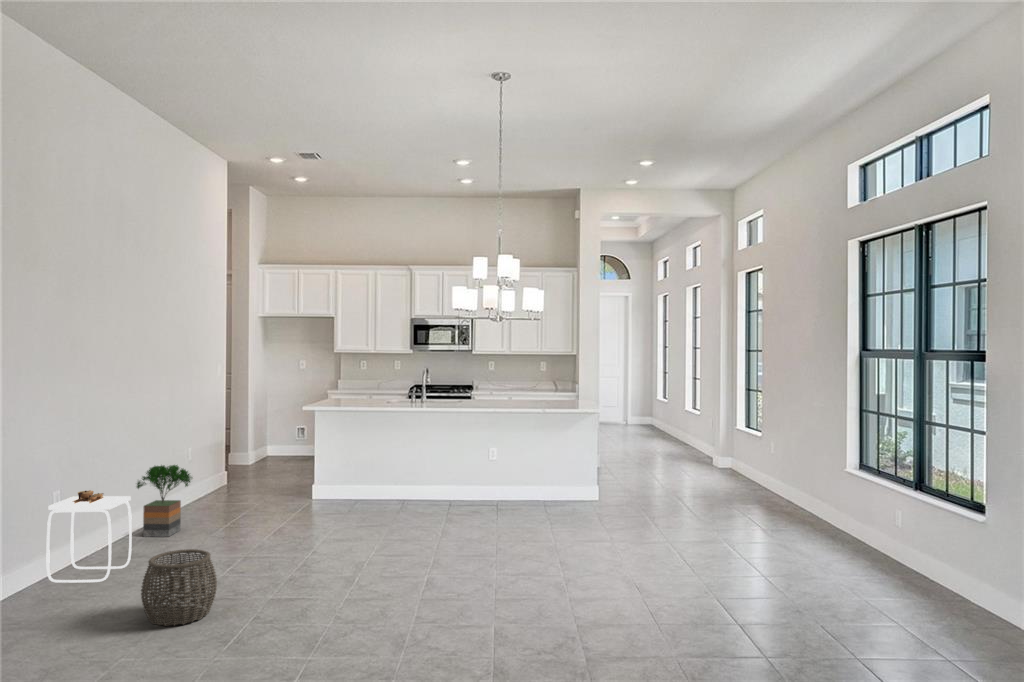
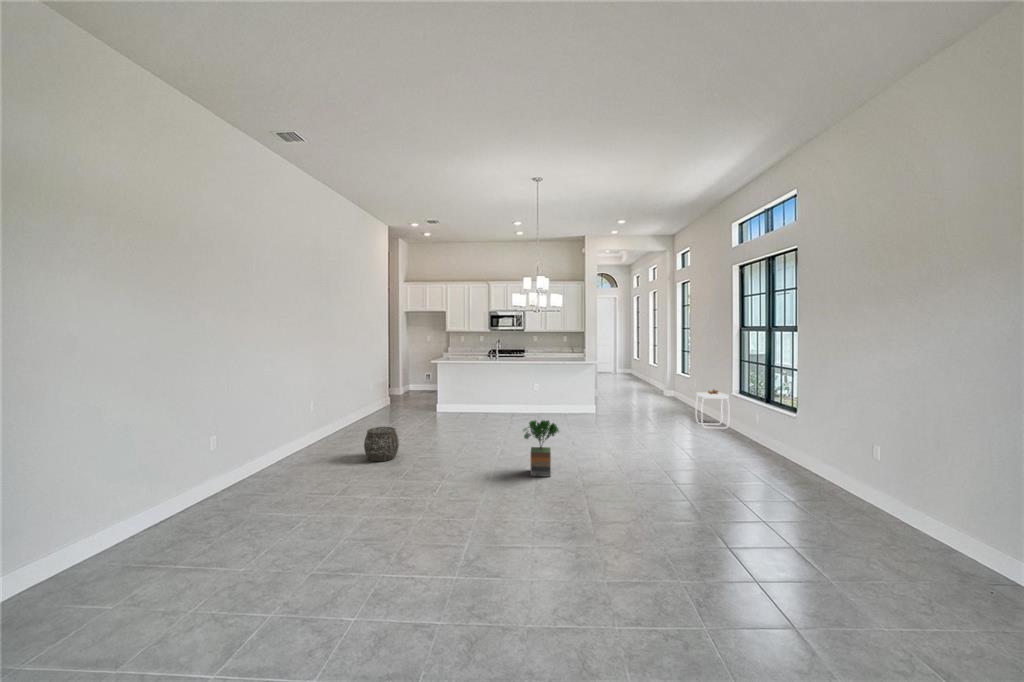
potted tree: present [137,465,192,537] -> present [523,420,559,477]
side table: present [47,490,132,583] -> present [696,389,729,428]

